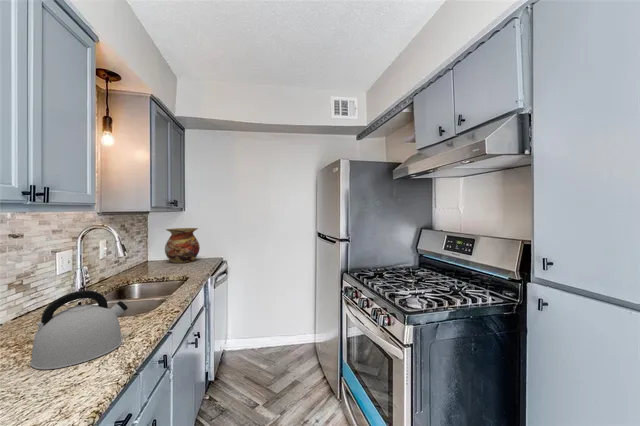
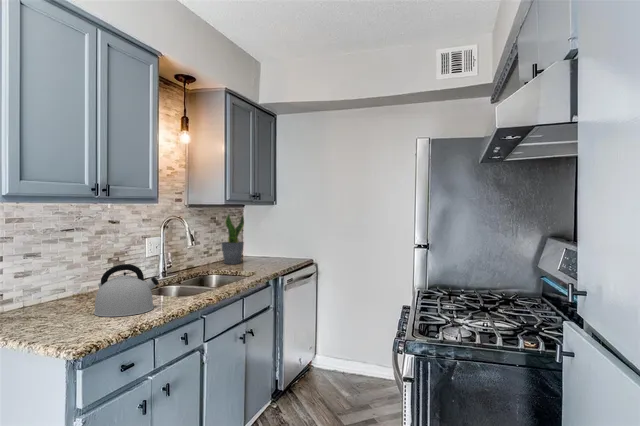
potted plant: none [134,219,160,271] -> present [221,214,244,264]
vase: present [165,228,200,263] -> none [253,223,287,260]

